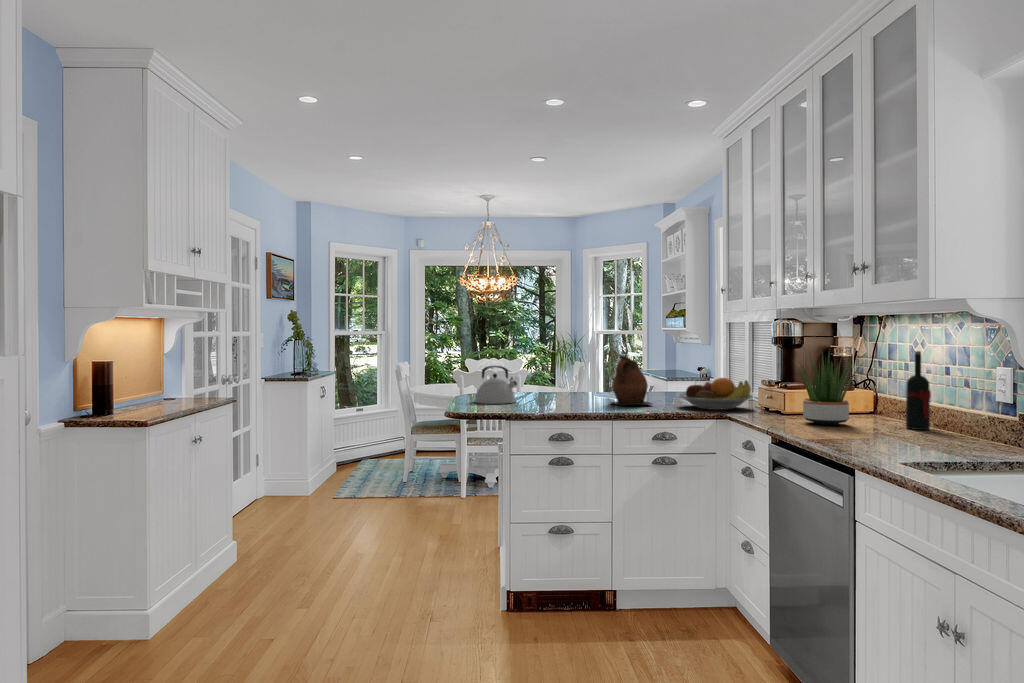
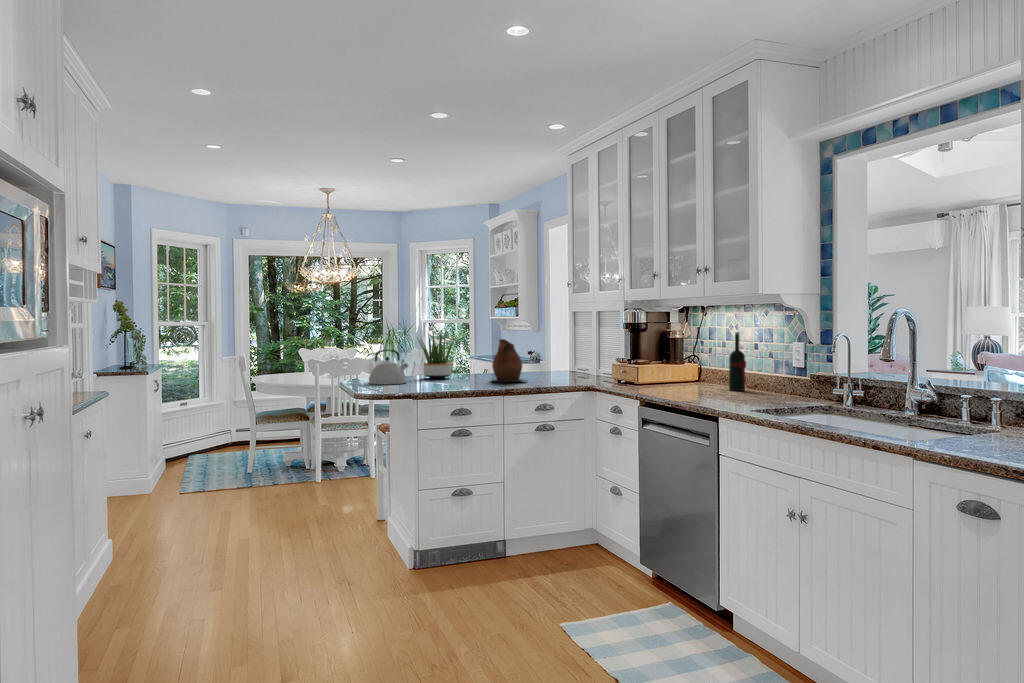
potted plant: present [794,350,862,425] -> present [418,333,456,379]
fruit bowl: present [679,378,753,410] -> none [549,357,609,383]

